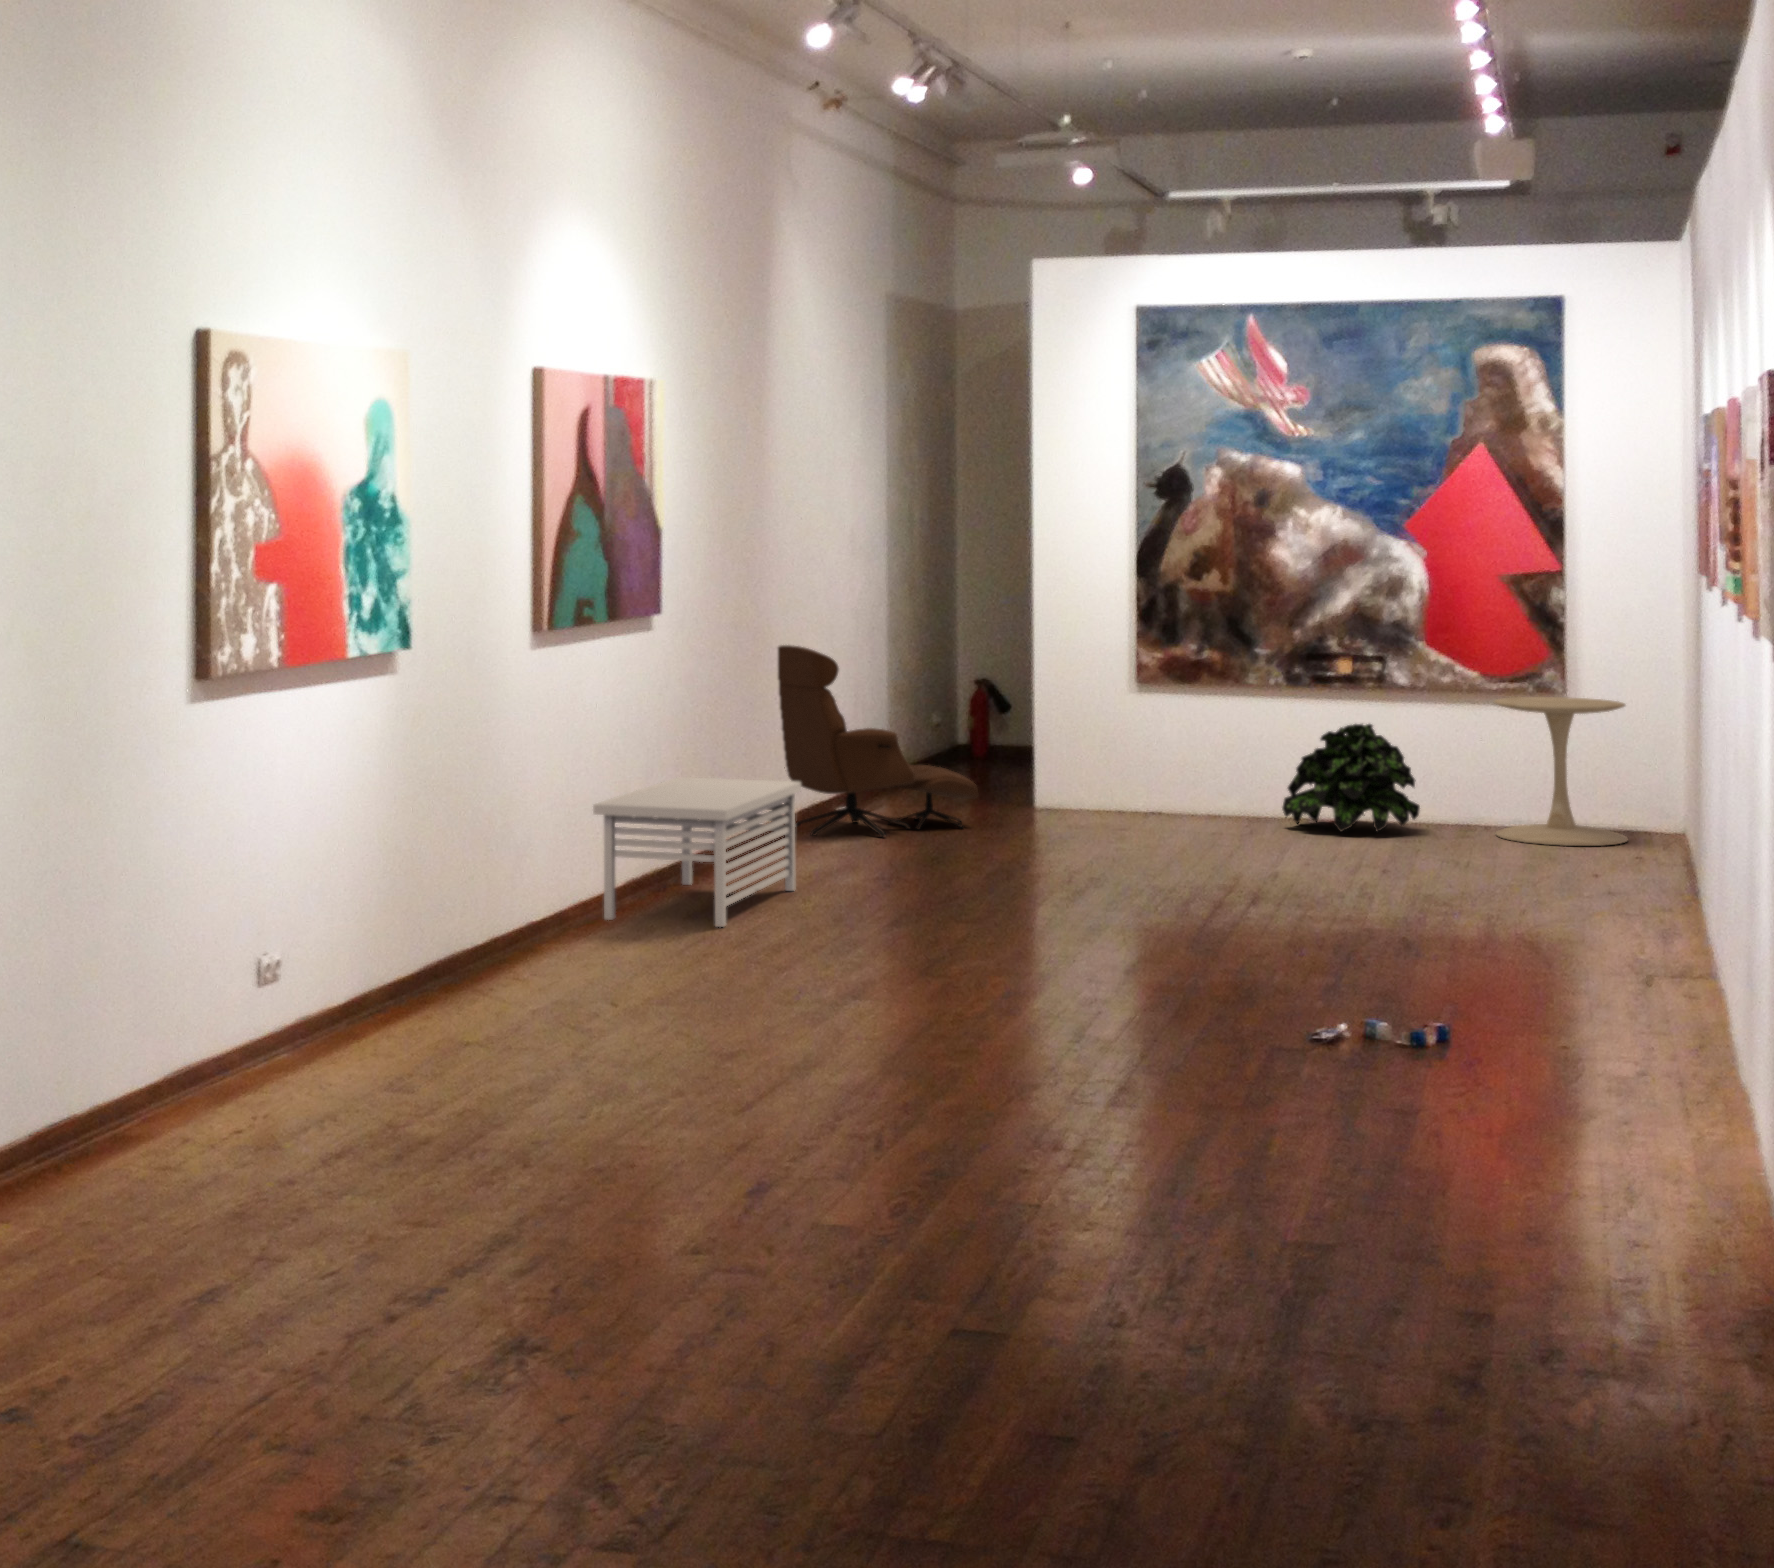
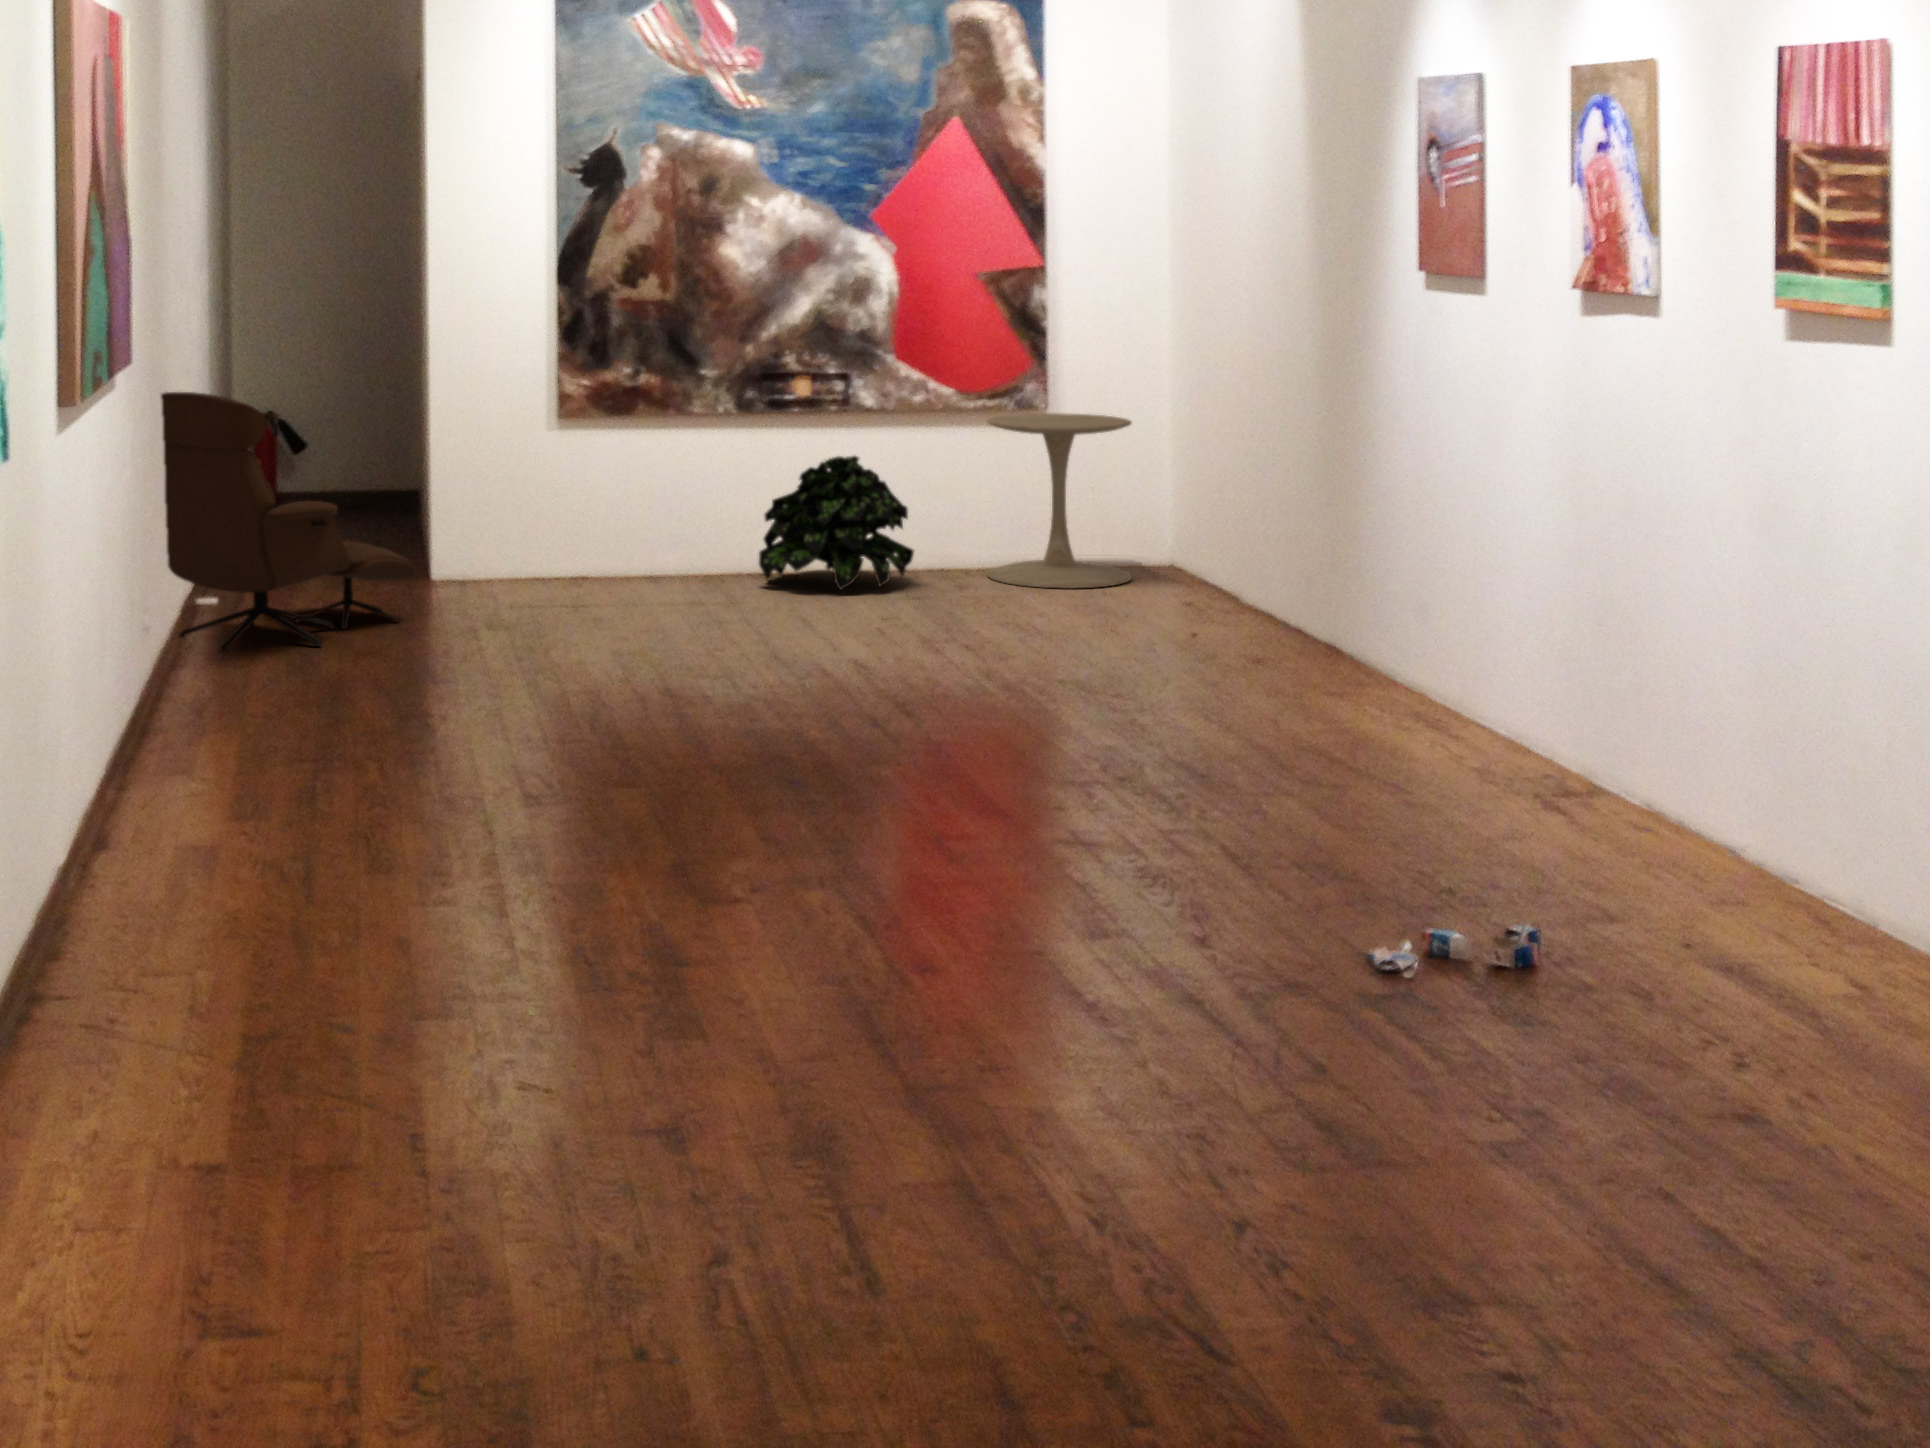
storage bench: present [593,777,801,927] -> none [102,600,330,851]

